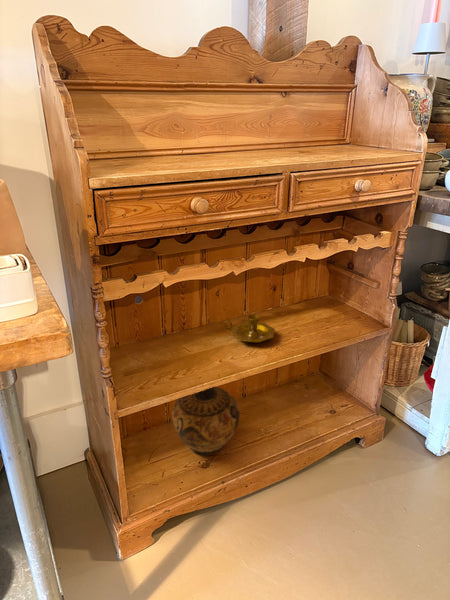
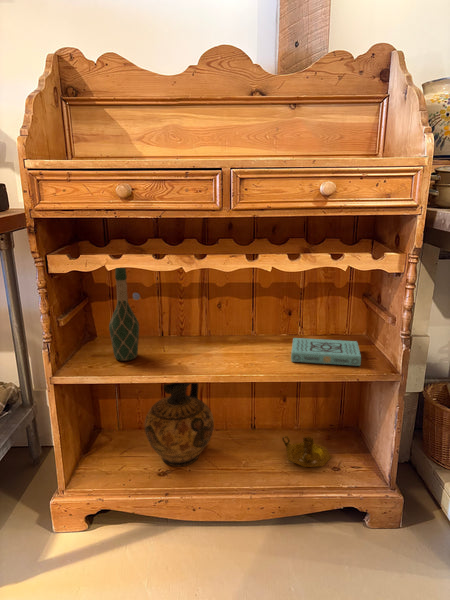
wine bottle: none [145,278,176,374] -> present [109,268,139,361]
book: none [289,304,358,335] -> present [291,338,361,366]
candlestick: present [224,315,275,343] -> present [282,436,331,467]

